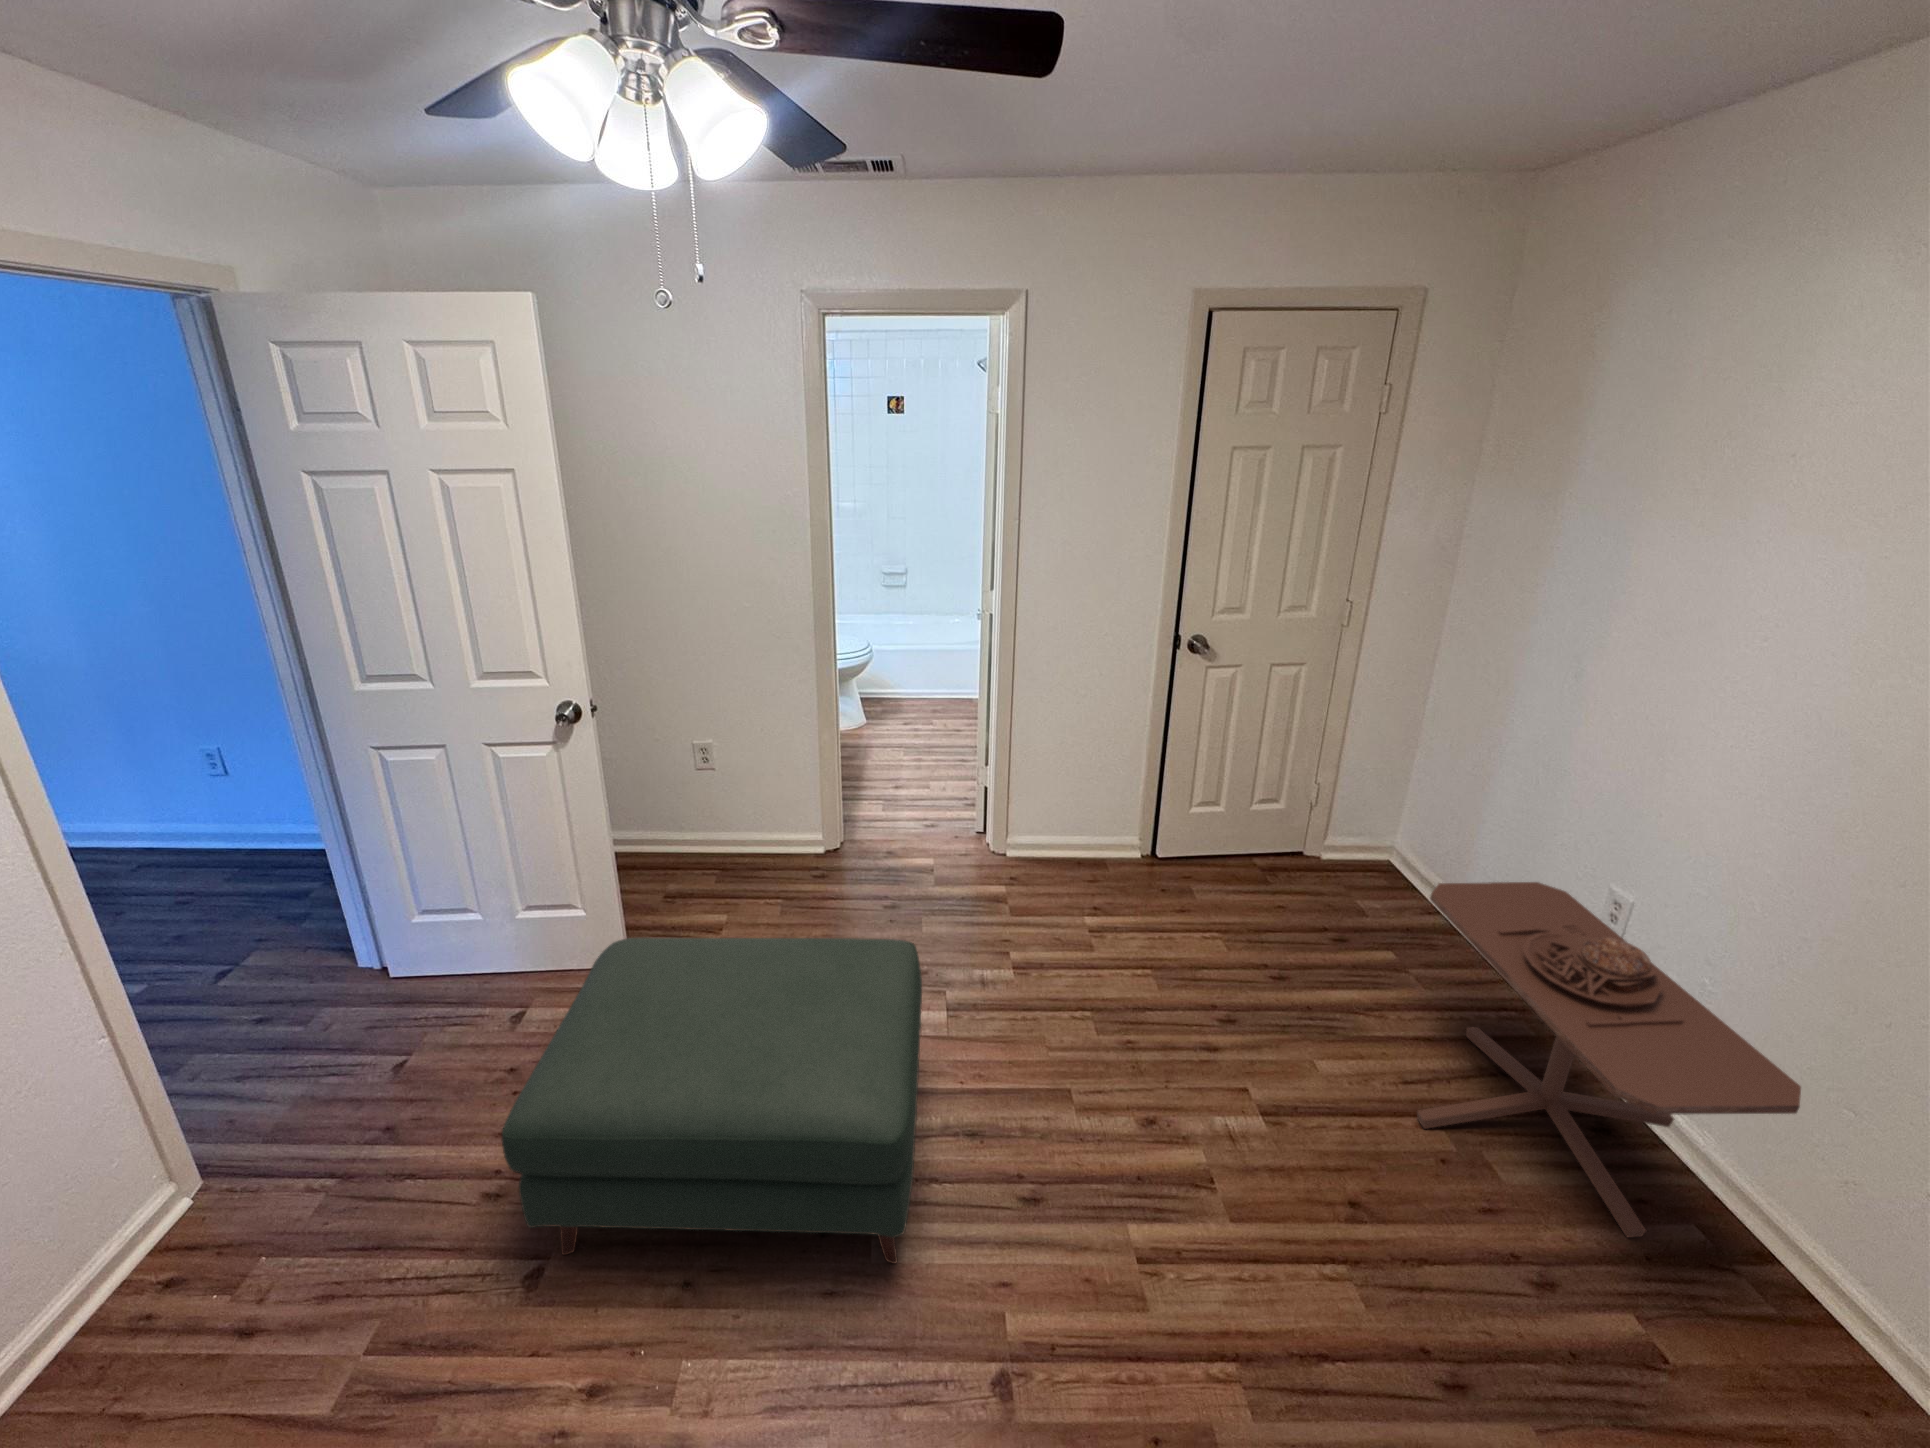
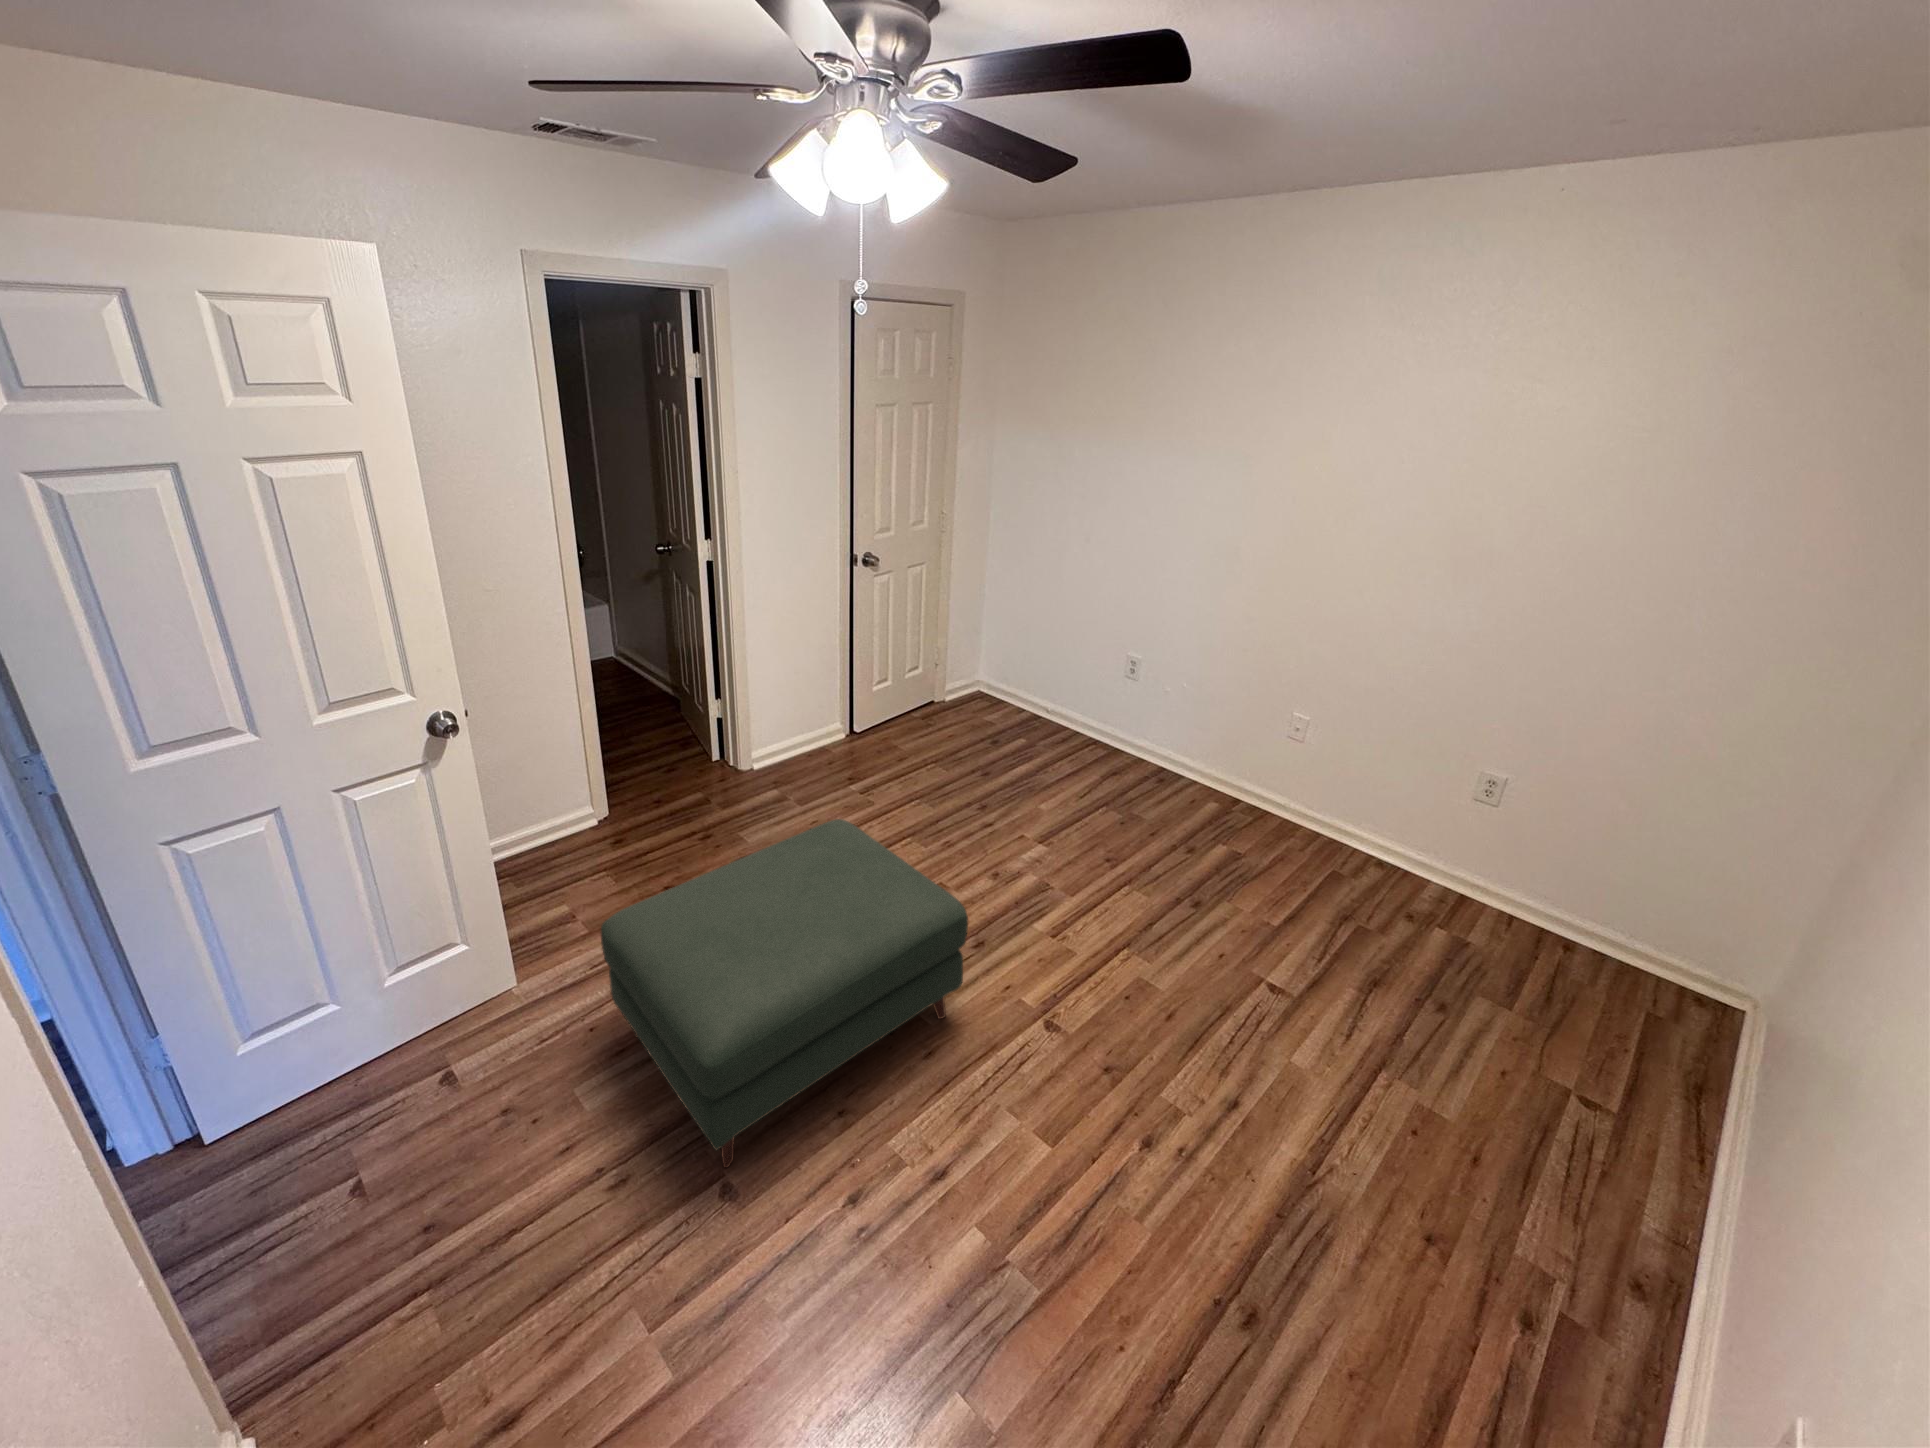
side table: present [1417,882,1801,1237] -> none [1065,669,1248,820]

